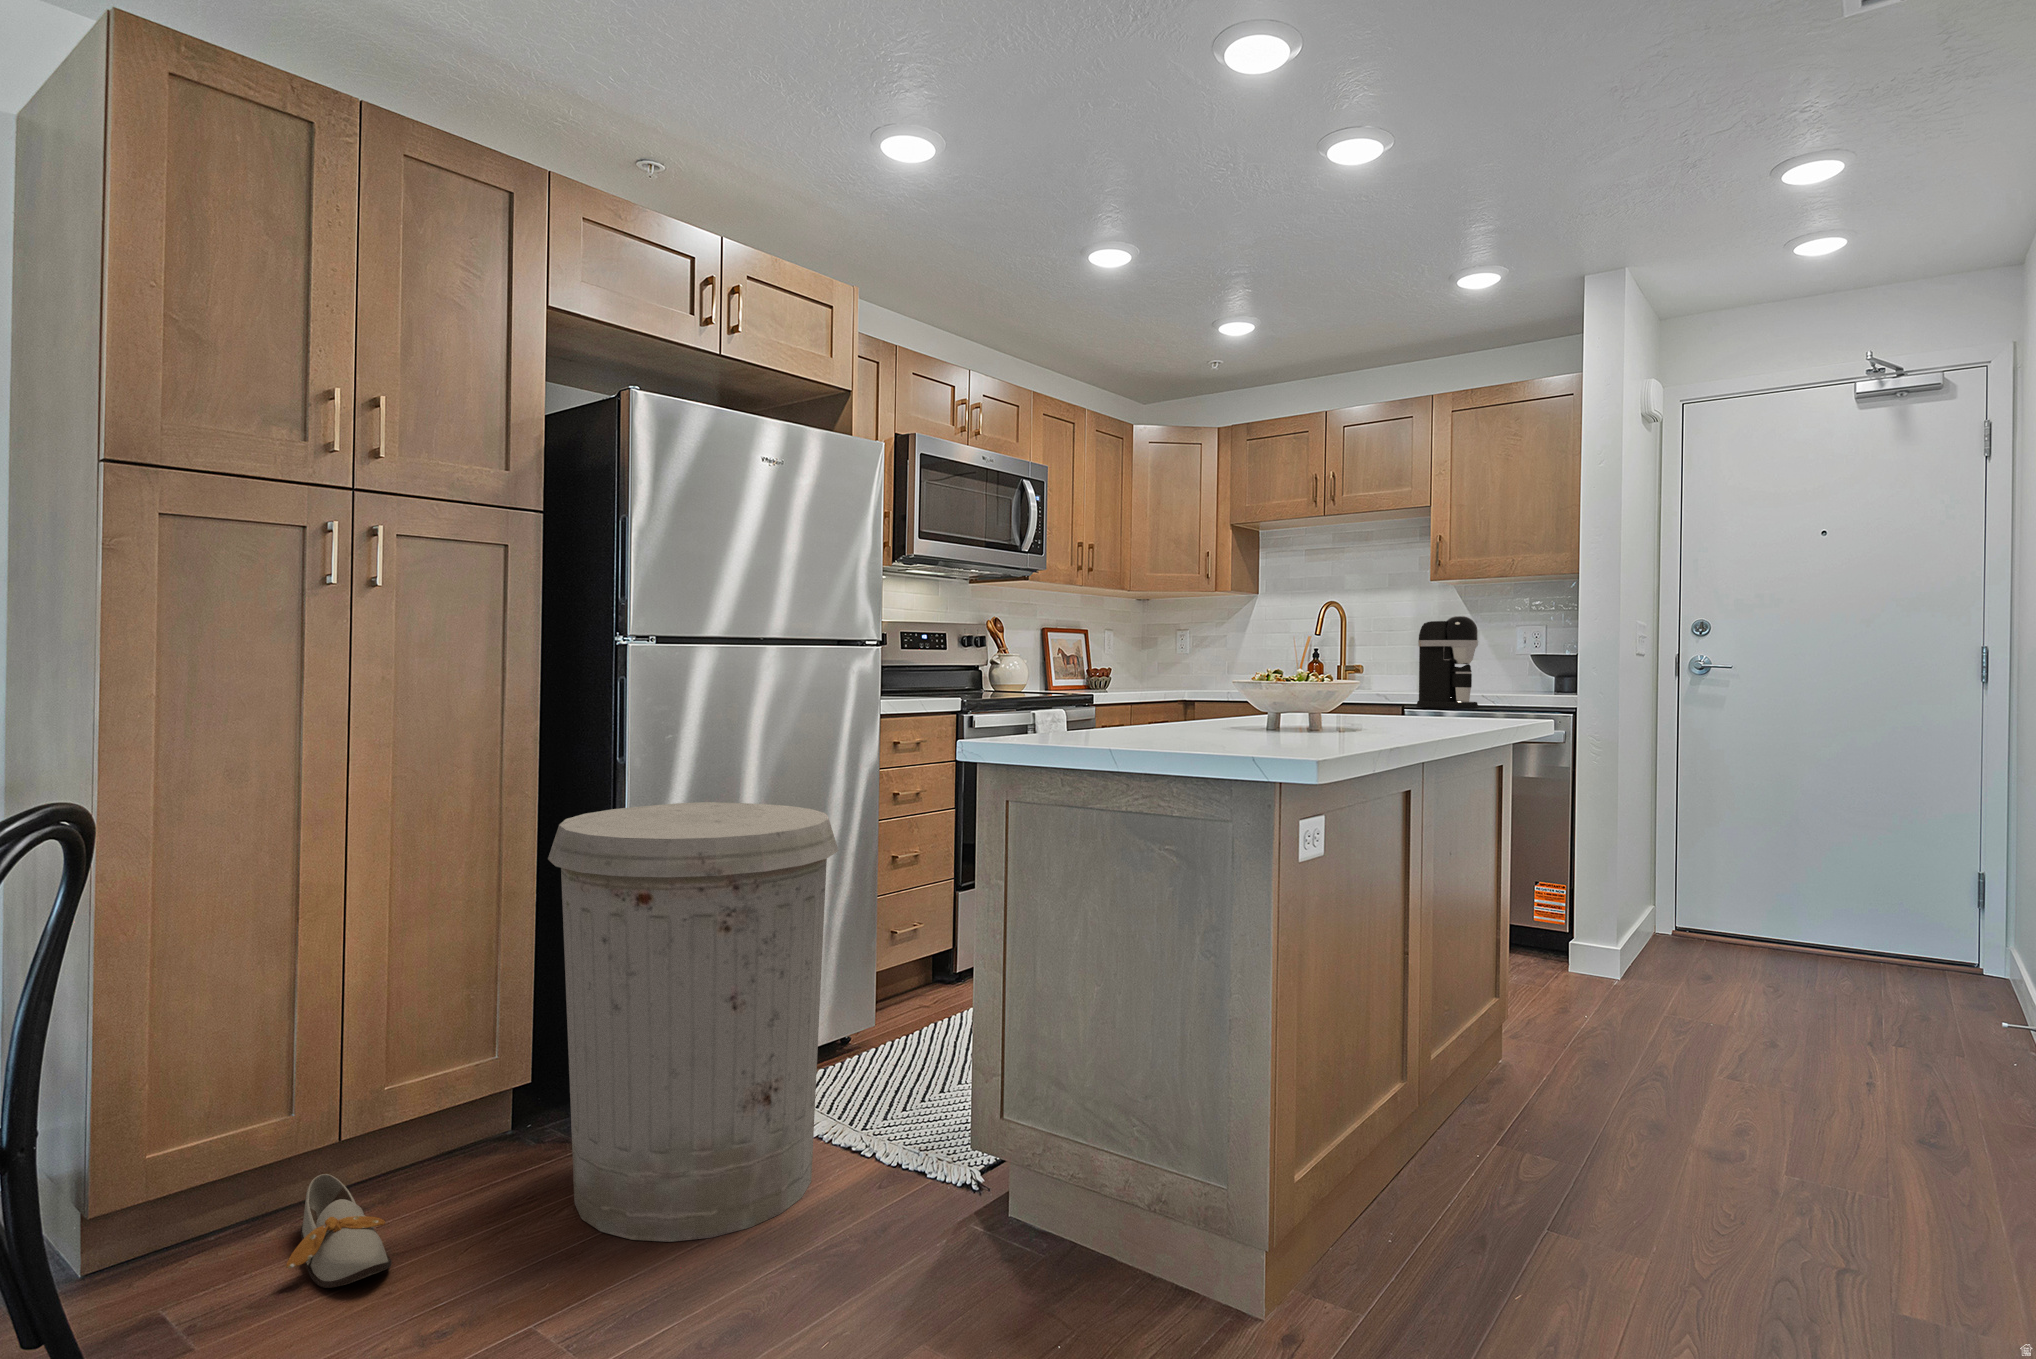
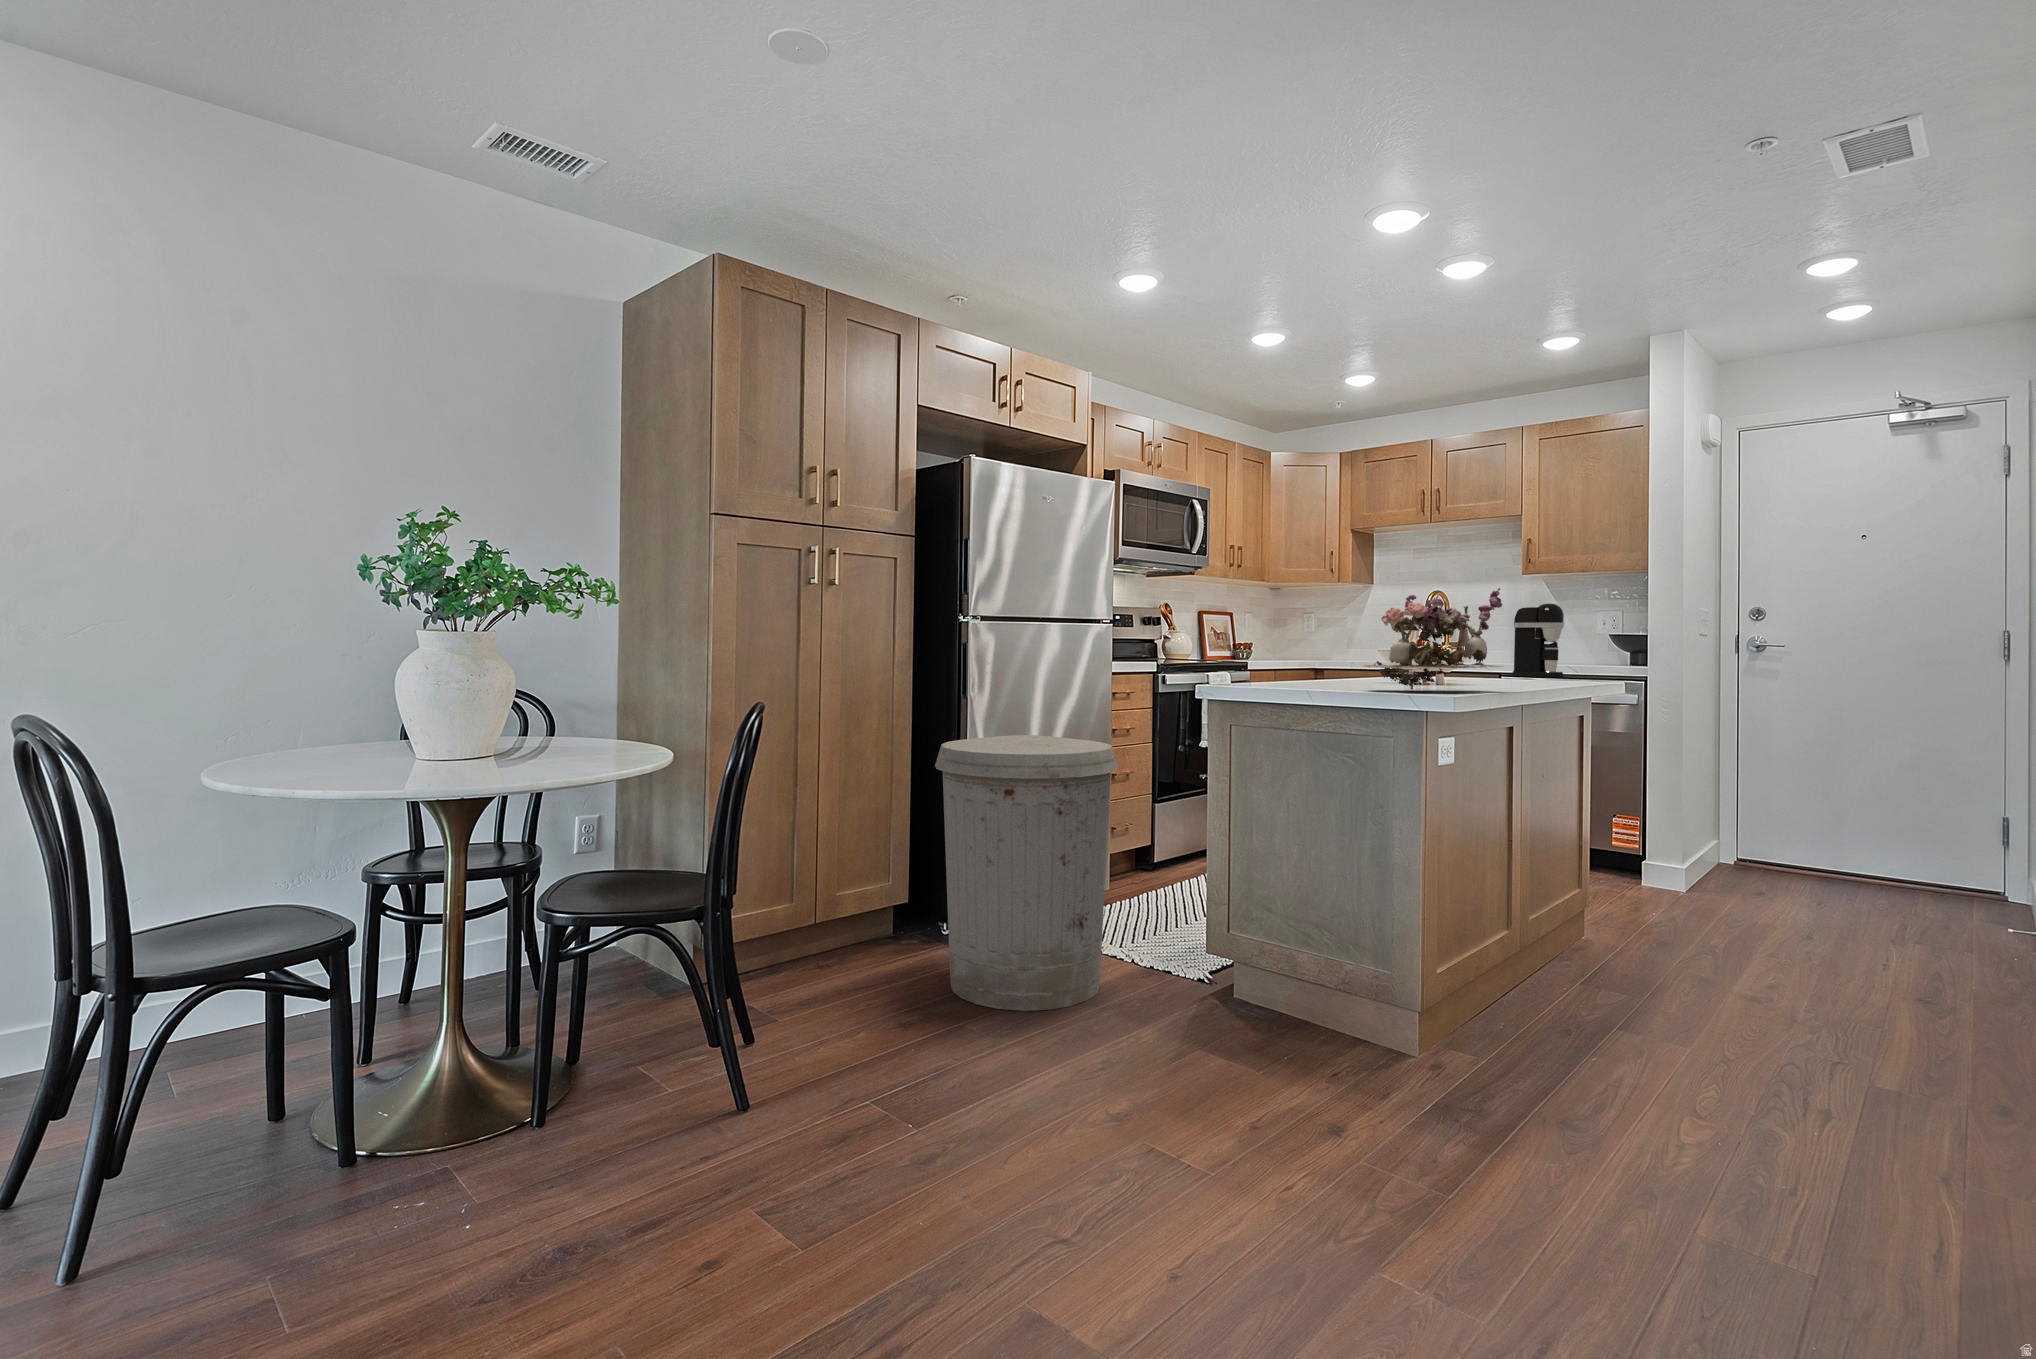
flower arrangement: none [1200,585,1393,733] -> present [1364,588,1502,689]
shoe: present [286,1174,392,1288] -> none [794,964,862,1023]

